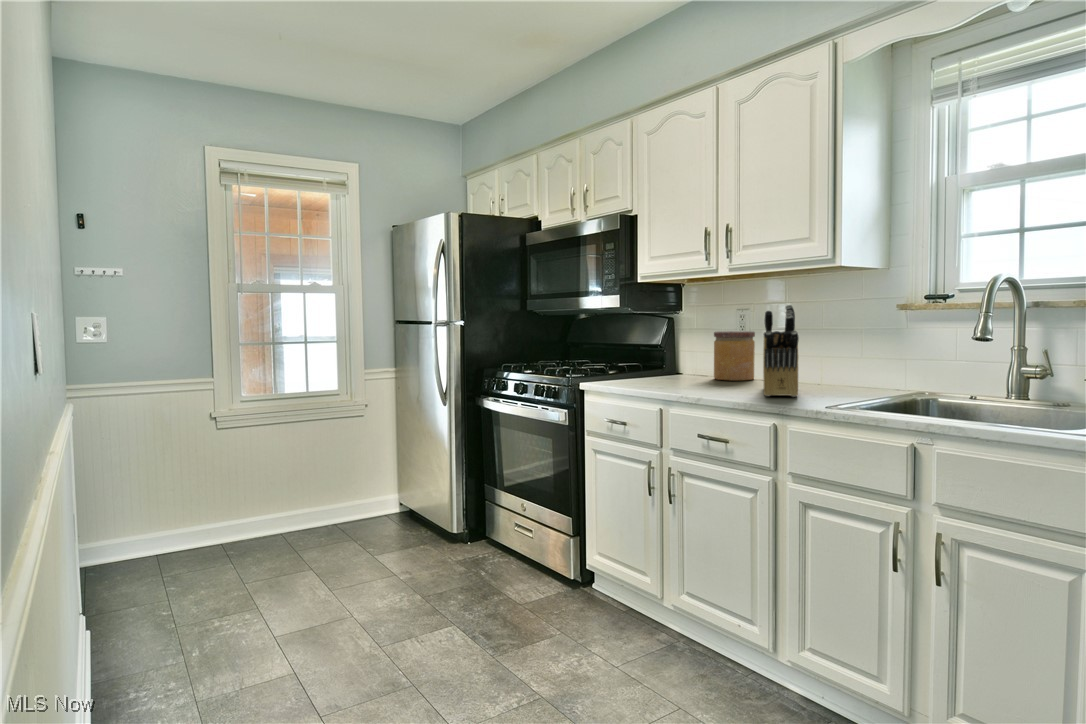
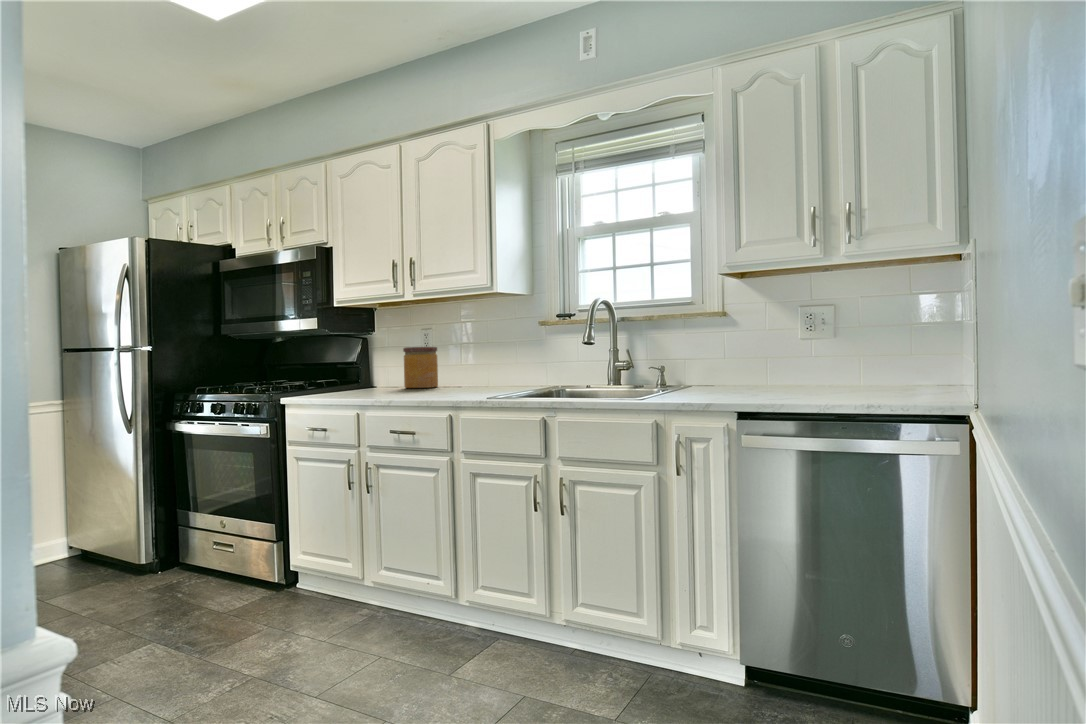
knife block: present [763,305,799,397] -> none [441,320,469,394]

